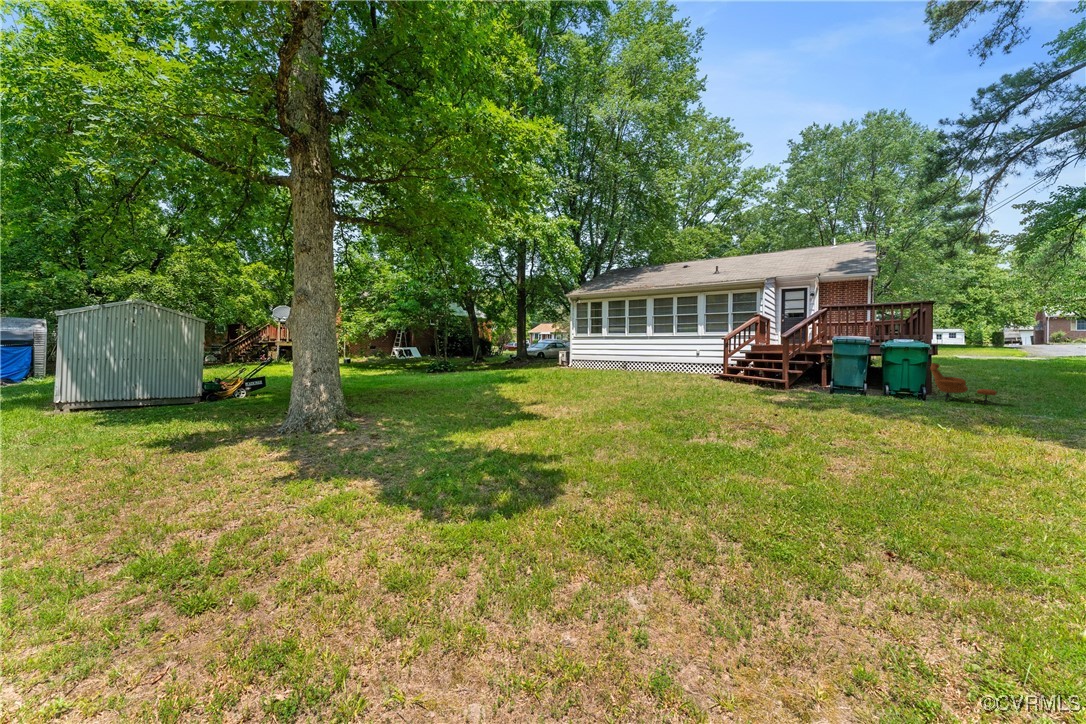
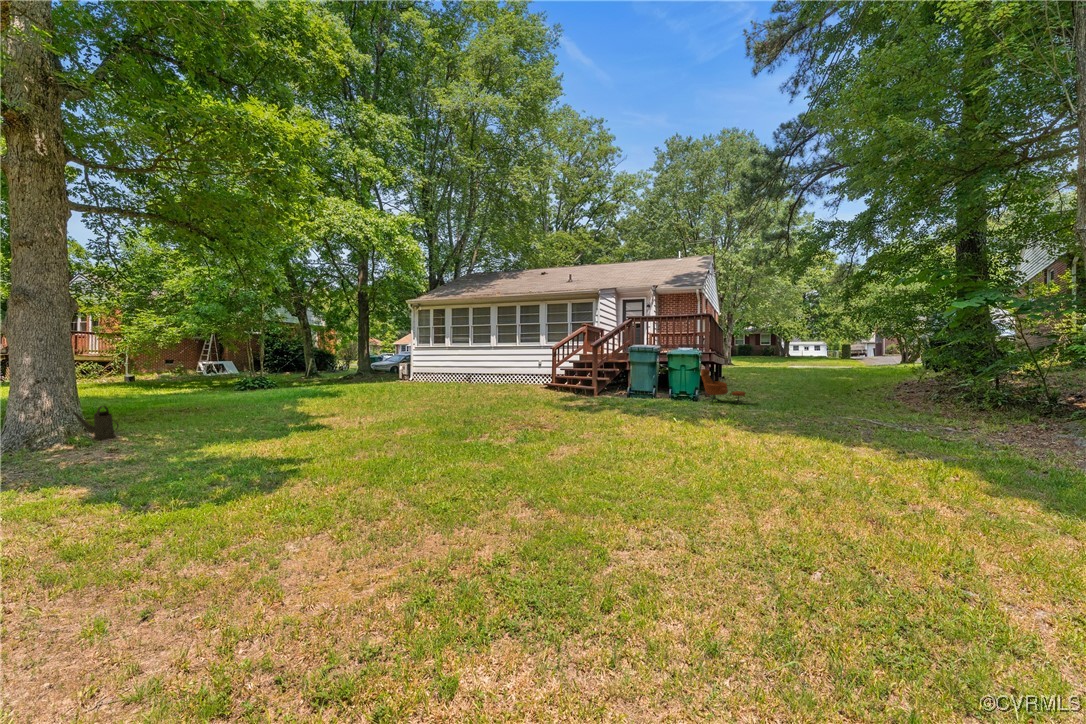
watering can: none [338,396,374,427] -> present [73,406,119,440]

